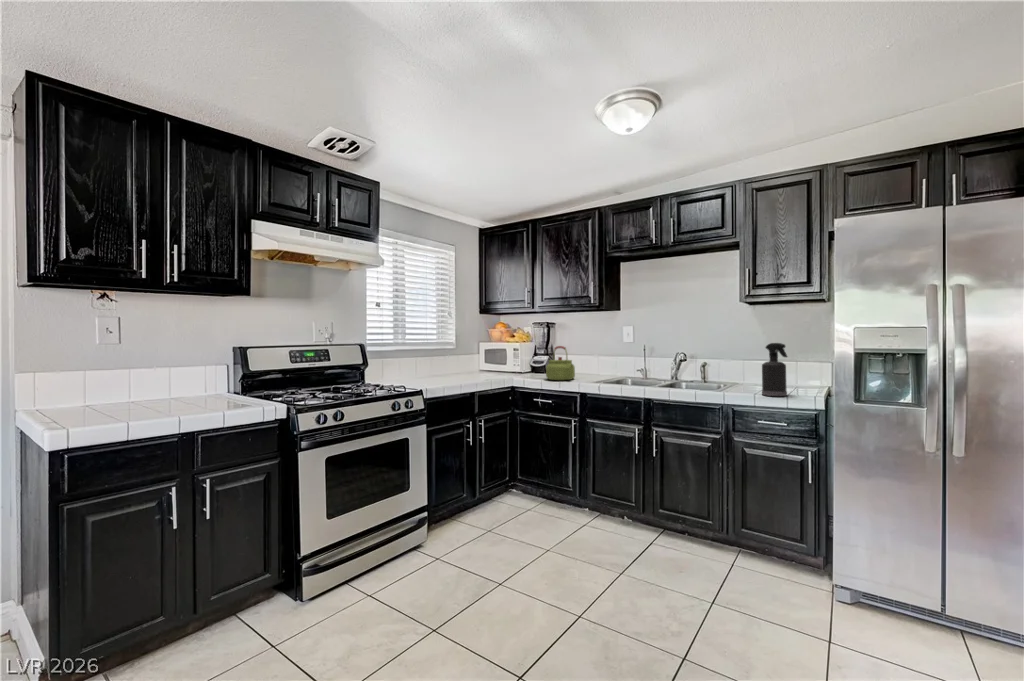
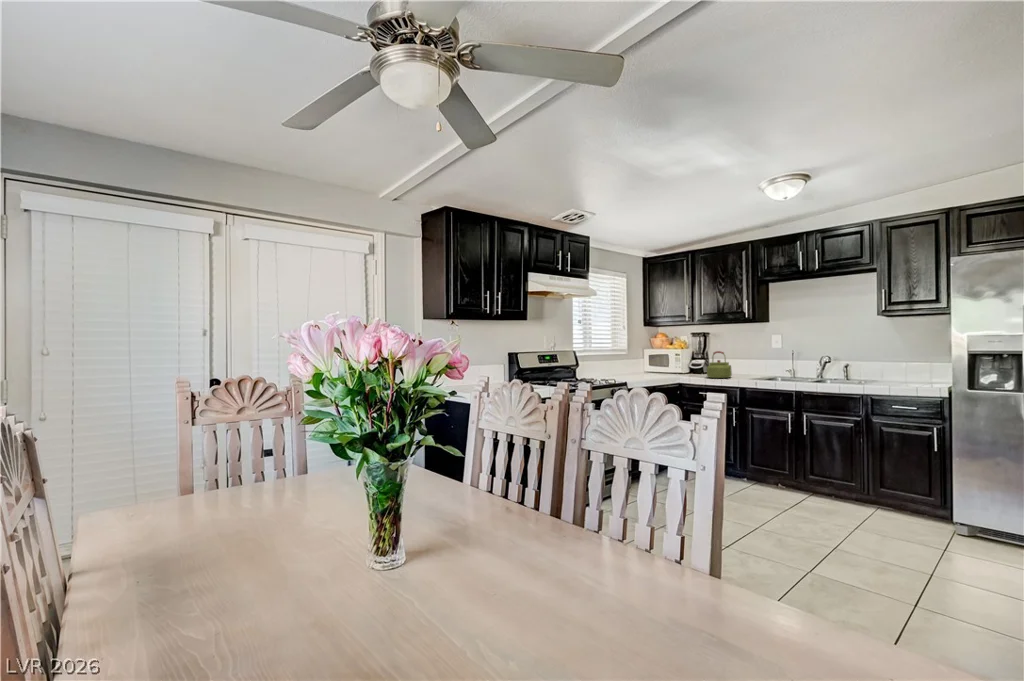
spray bottle: present [762,343,787,396] -> none [896,347,918,388]

